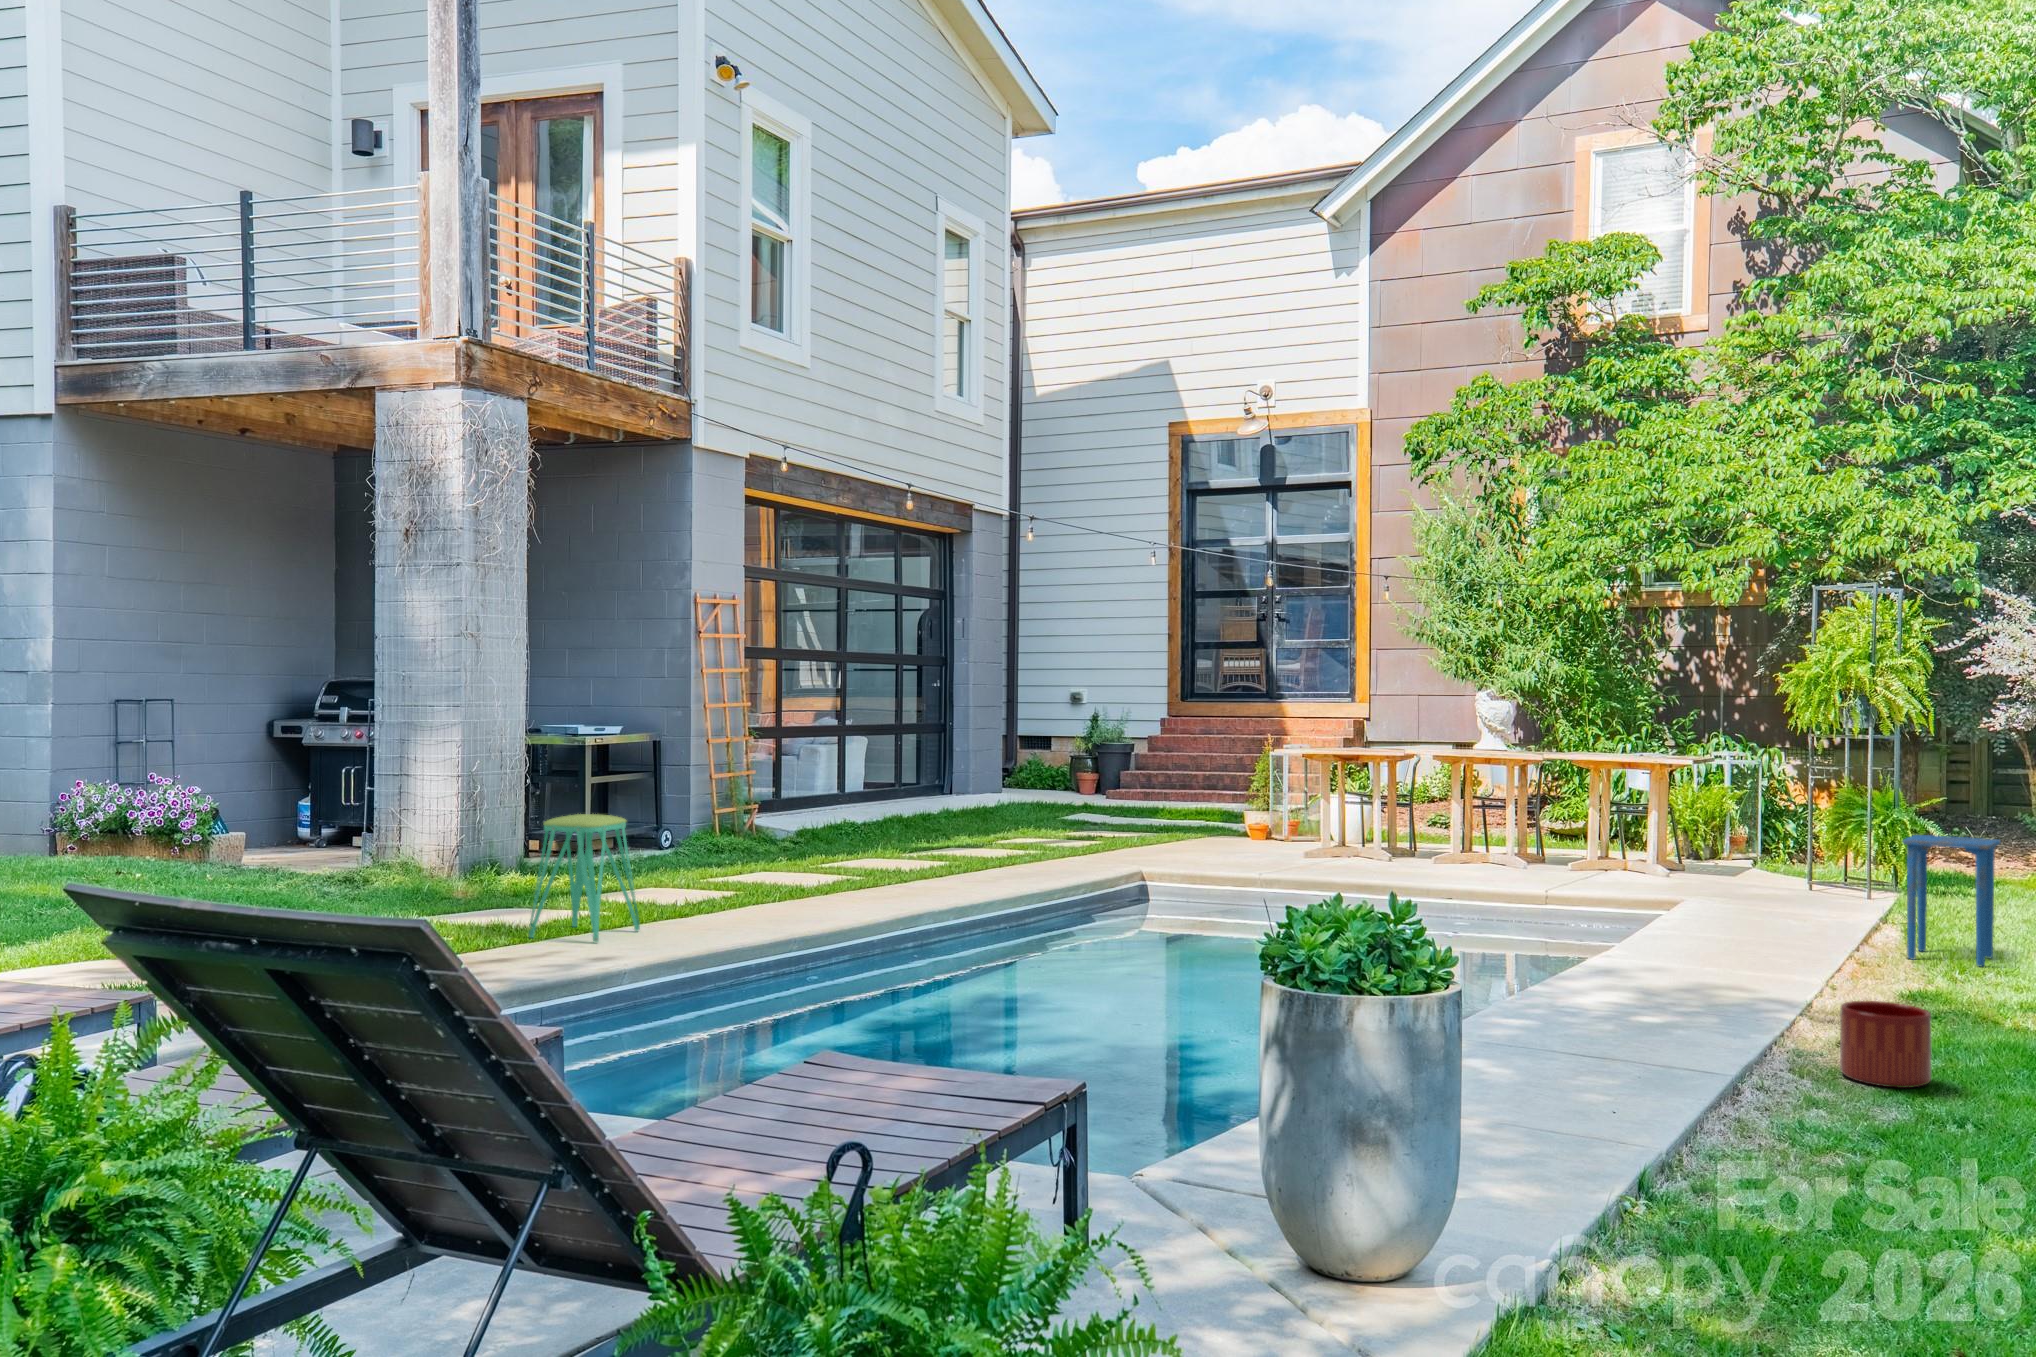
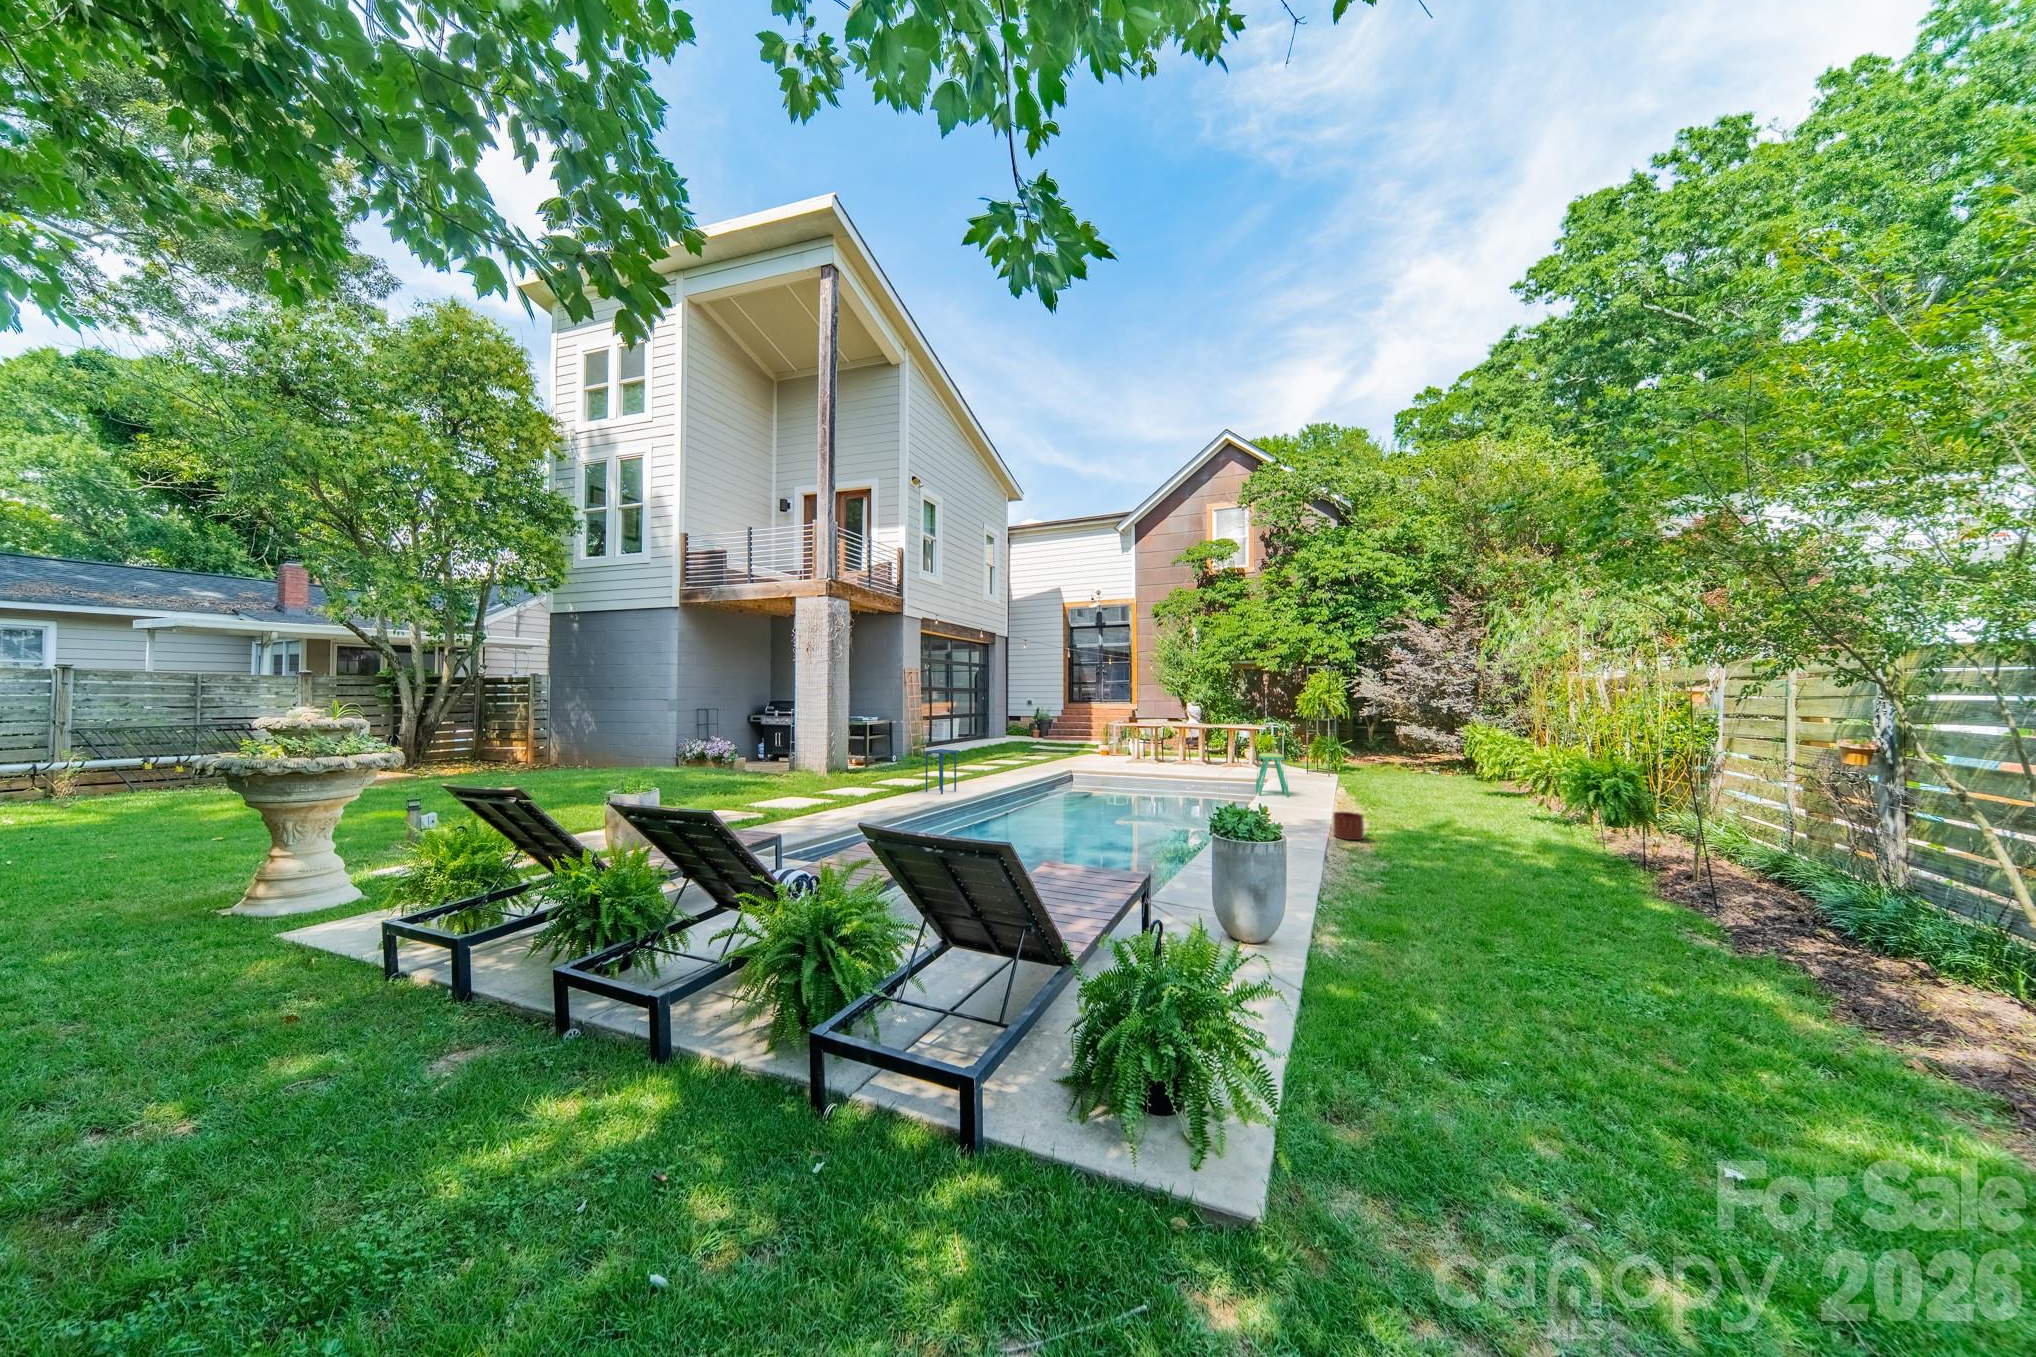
stool: present [528,814,640,942] -> present [1256,753,1289,797]
side table: present [1903,835,2000,966] -> present [924,749,959,794]

